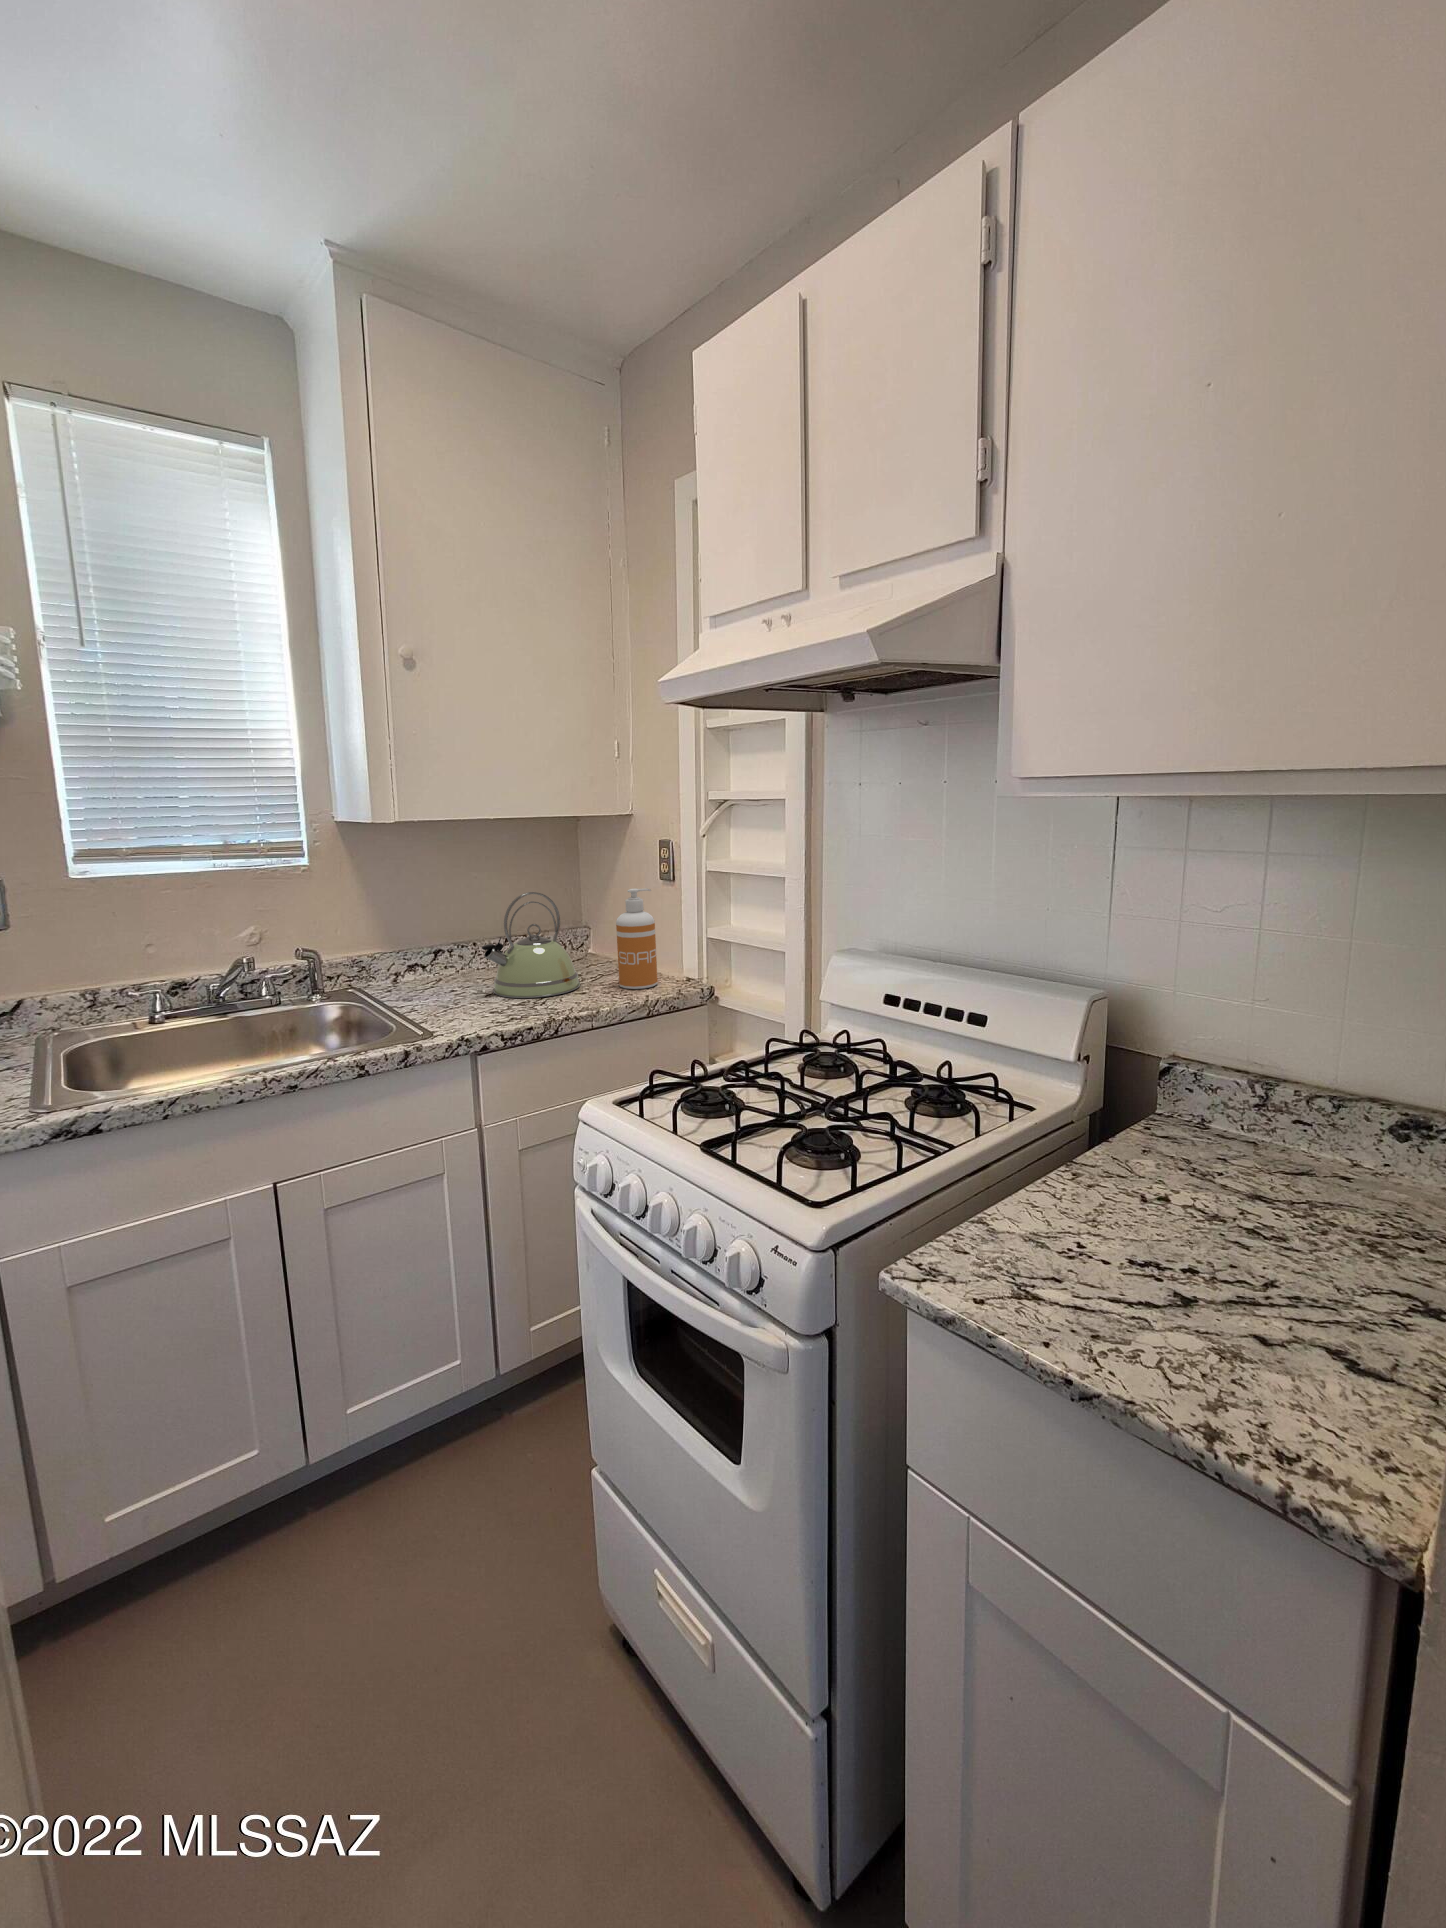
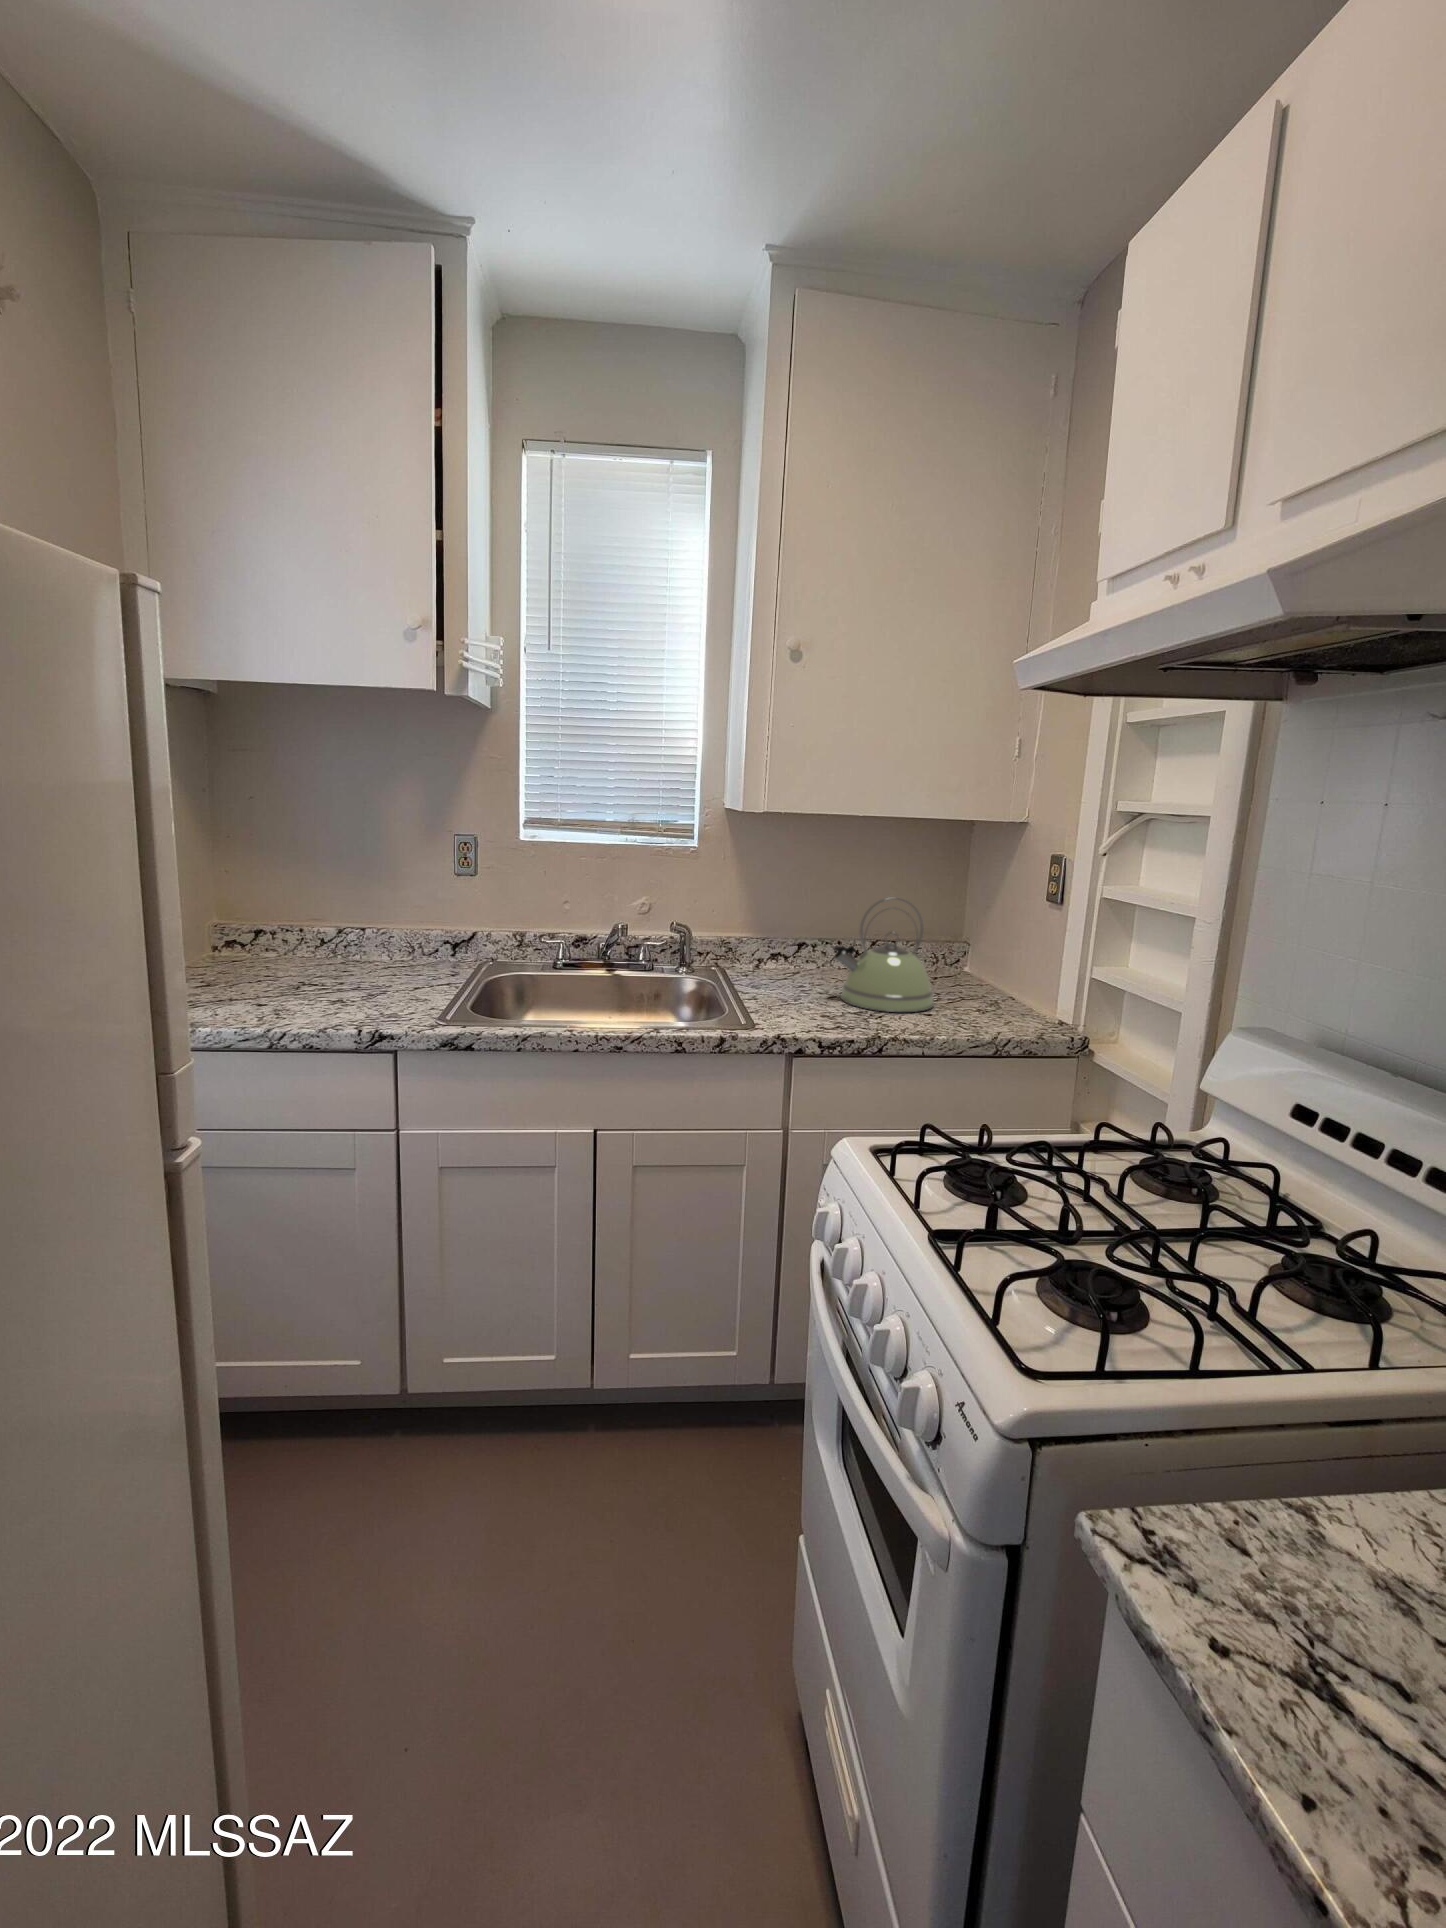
soap dispenser: present [616,888,658,989] -> none [976,909,1031,1025]

